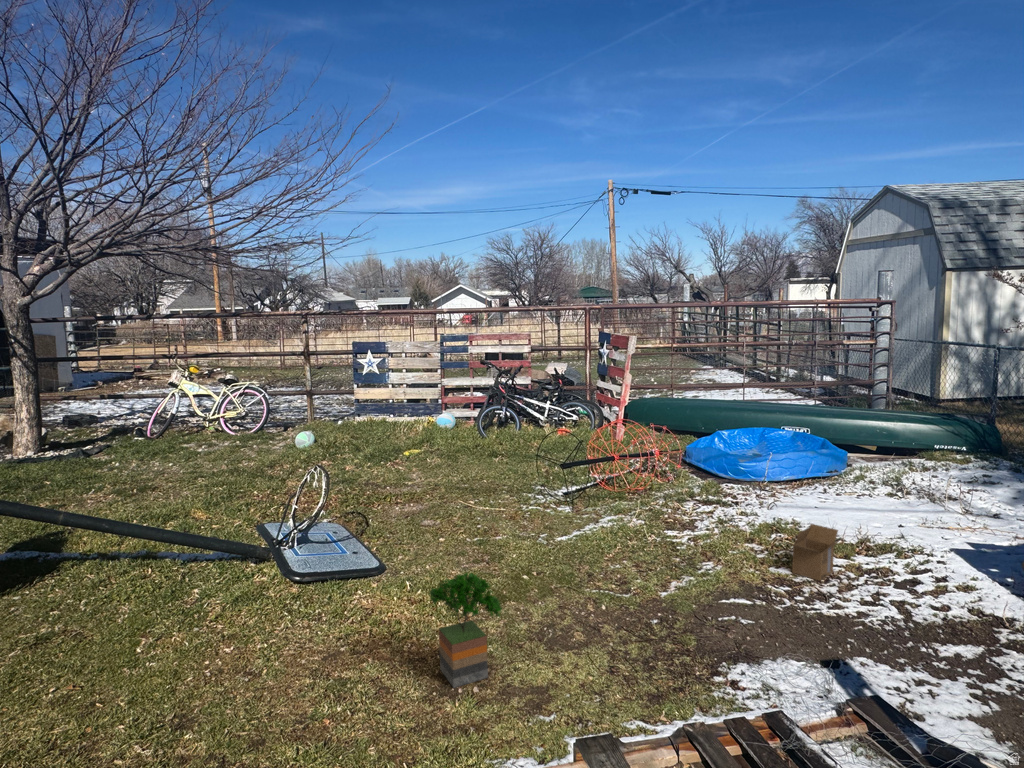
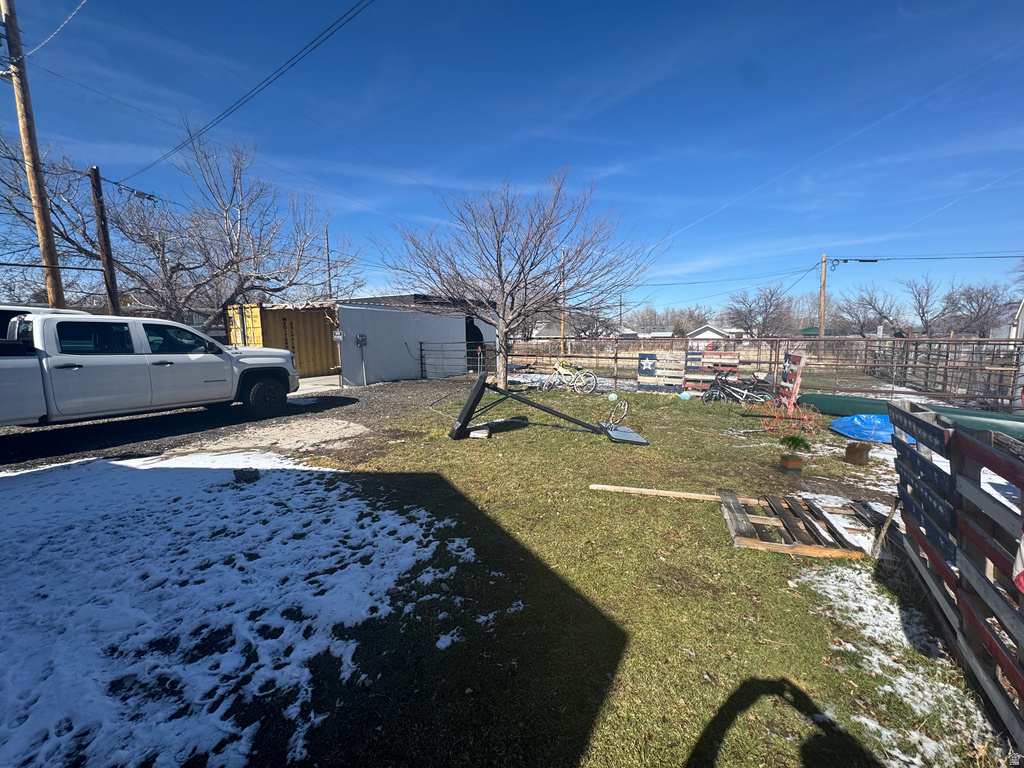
potted tree: present [429,573,502,688] -> present [779,436,811,475]

